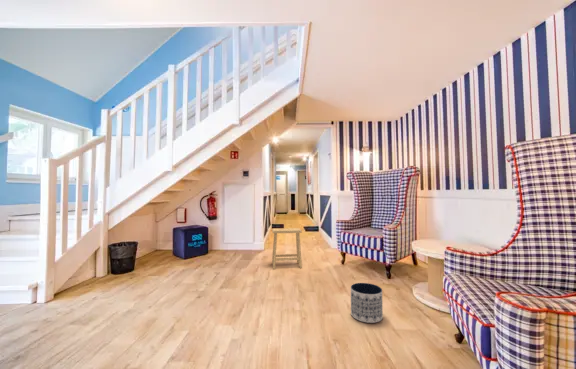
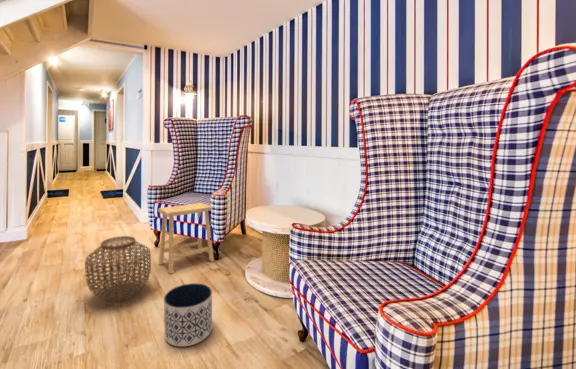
footstool: present [272,228,302,269] -> present [158,203,214,274]
woven basket: none [306,249,341,290] -> present [85,236,151,302]

